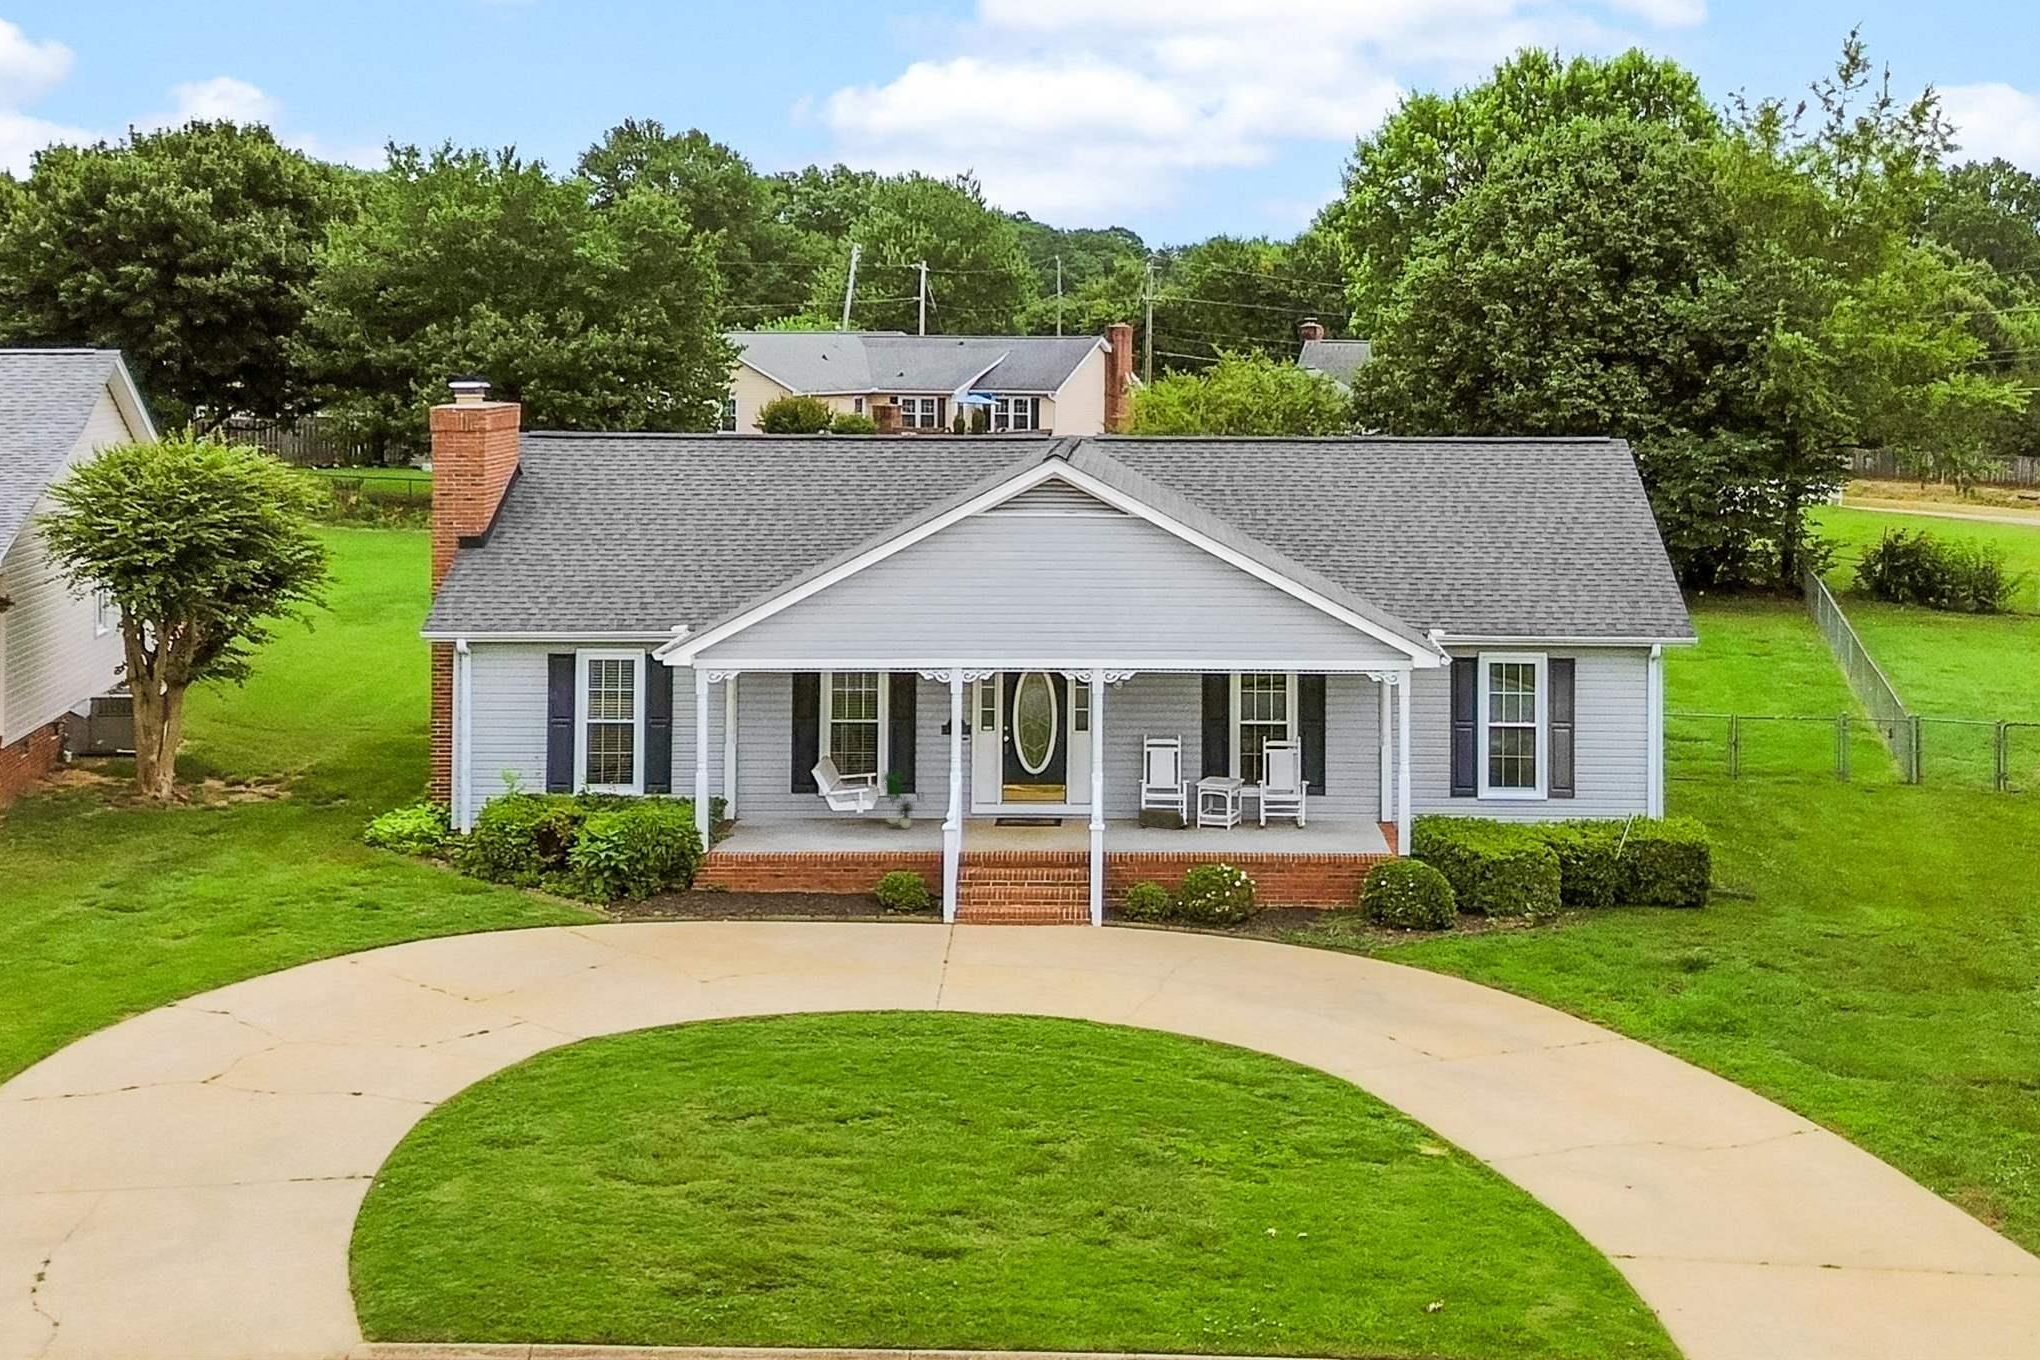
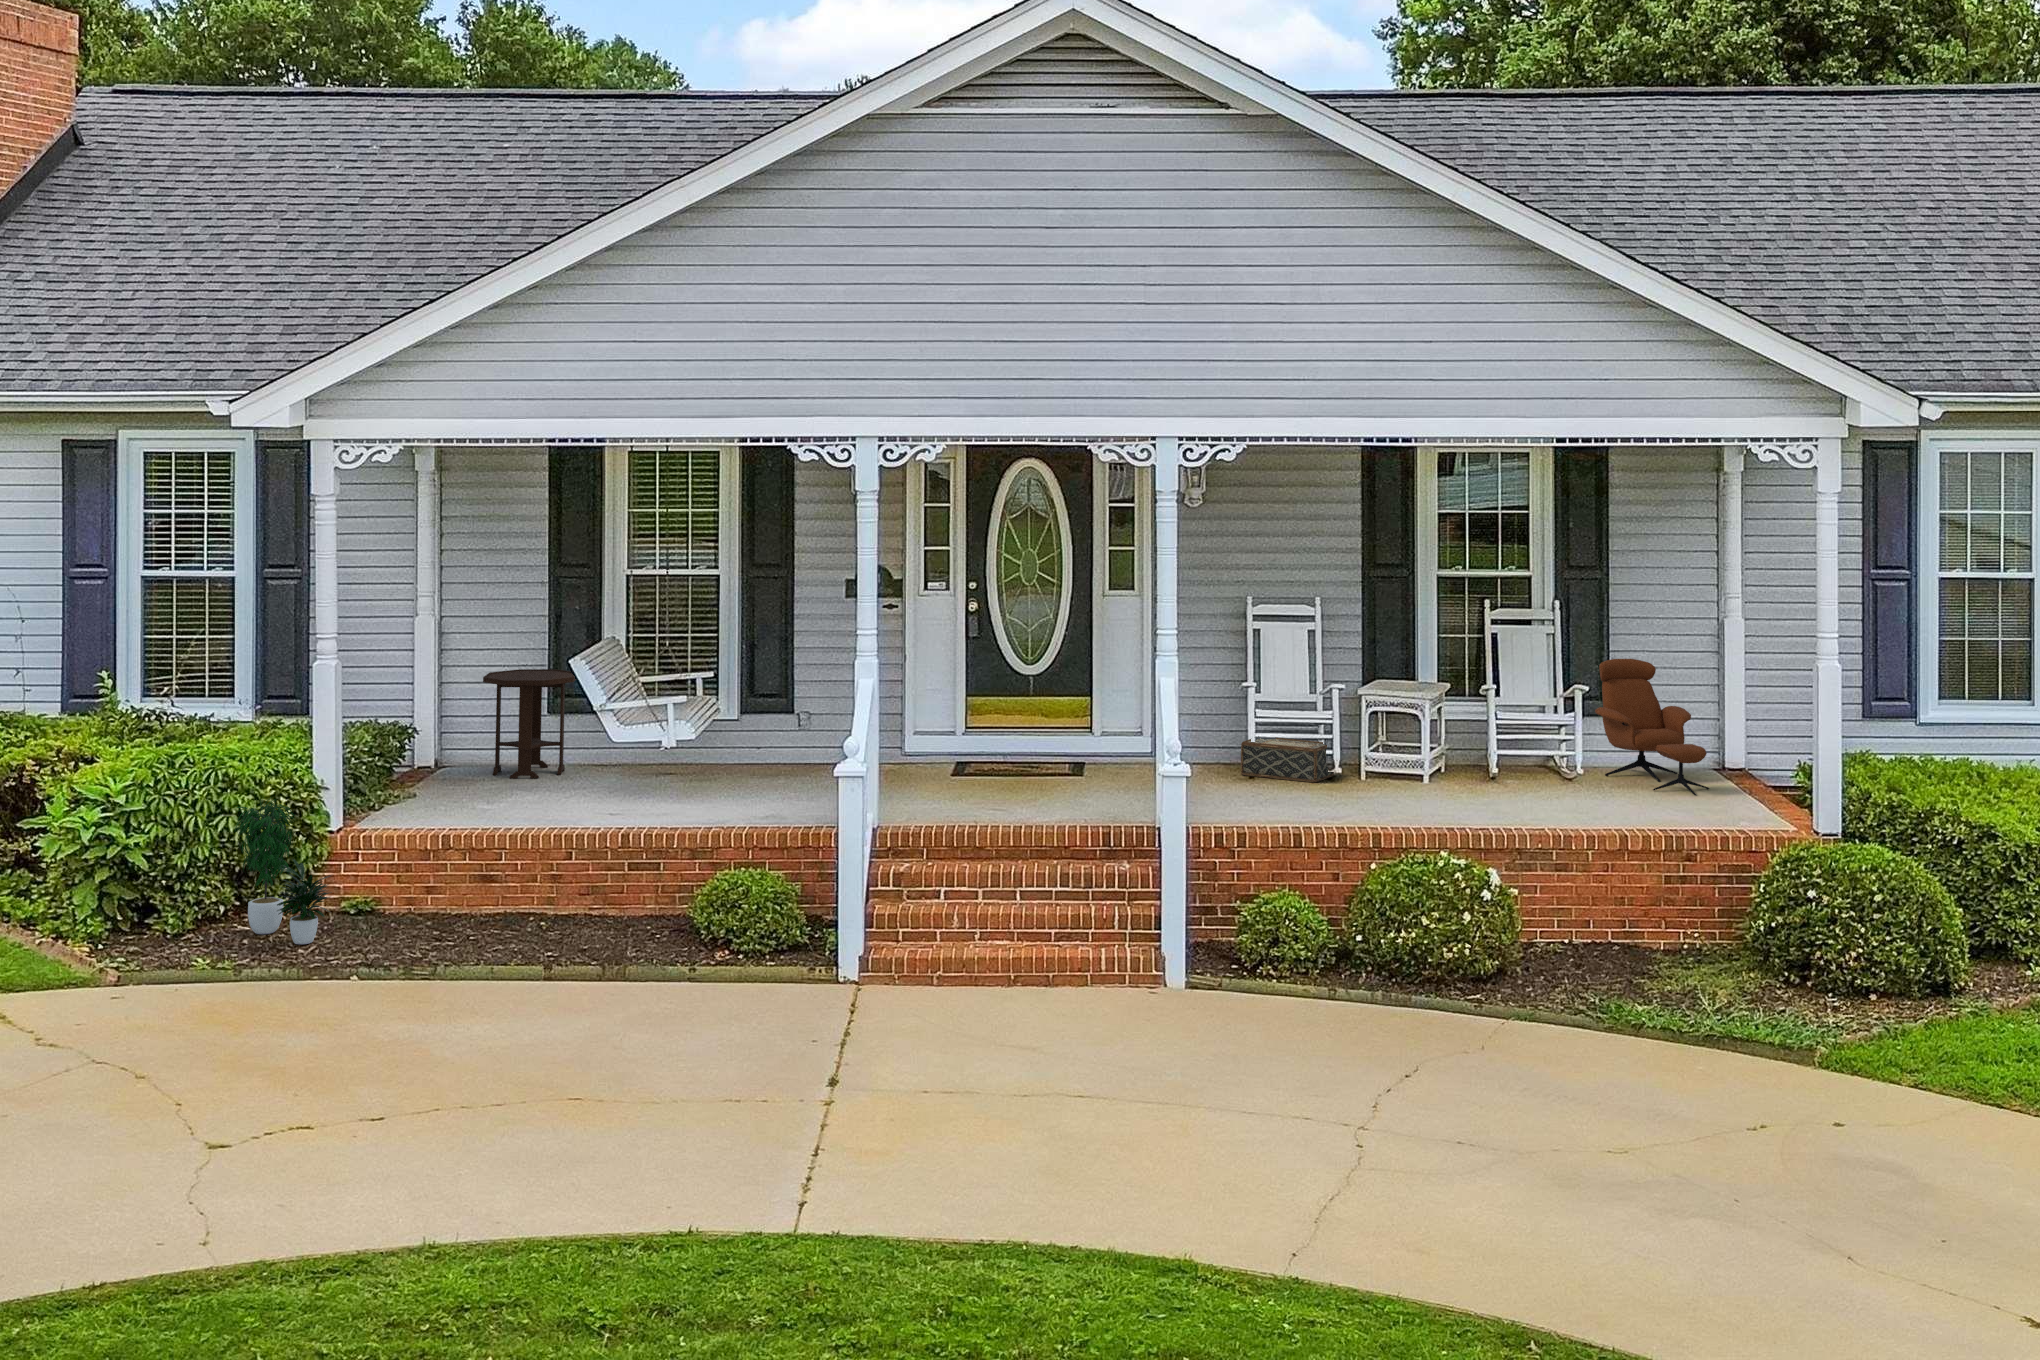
lounge chair: none [1315,766,1365,837] -> present [1595,659,1709,795]
side table: none [761,769,806,826] -> present [483,669,576,779]
potted plant: present [883,770,913,828] -> present [235,799,329,944]

